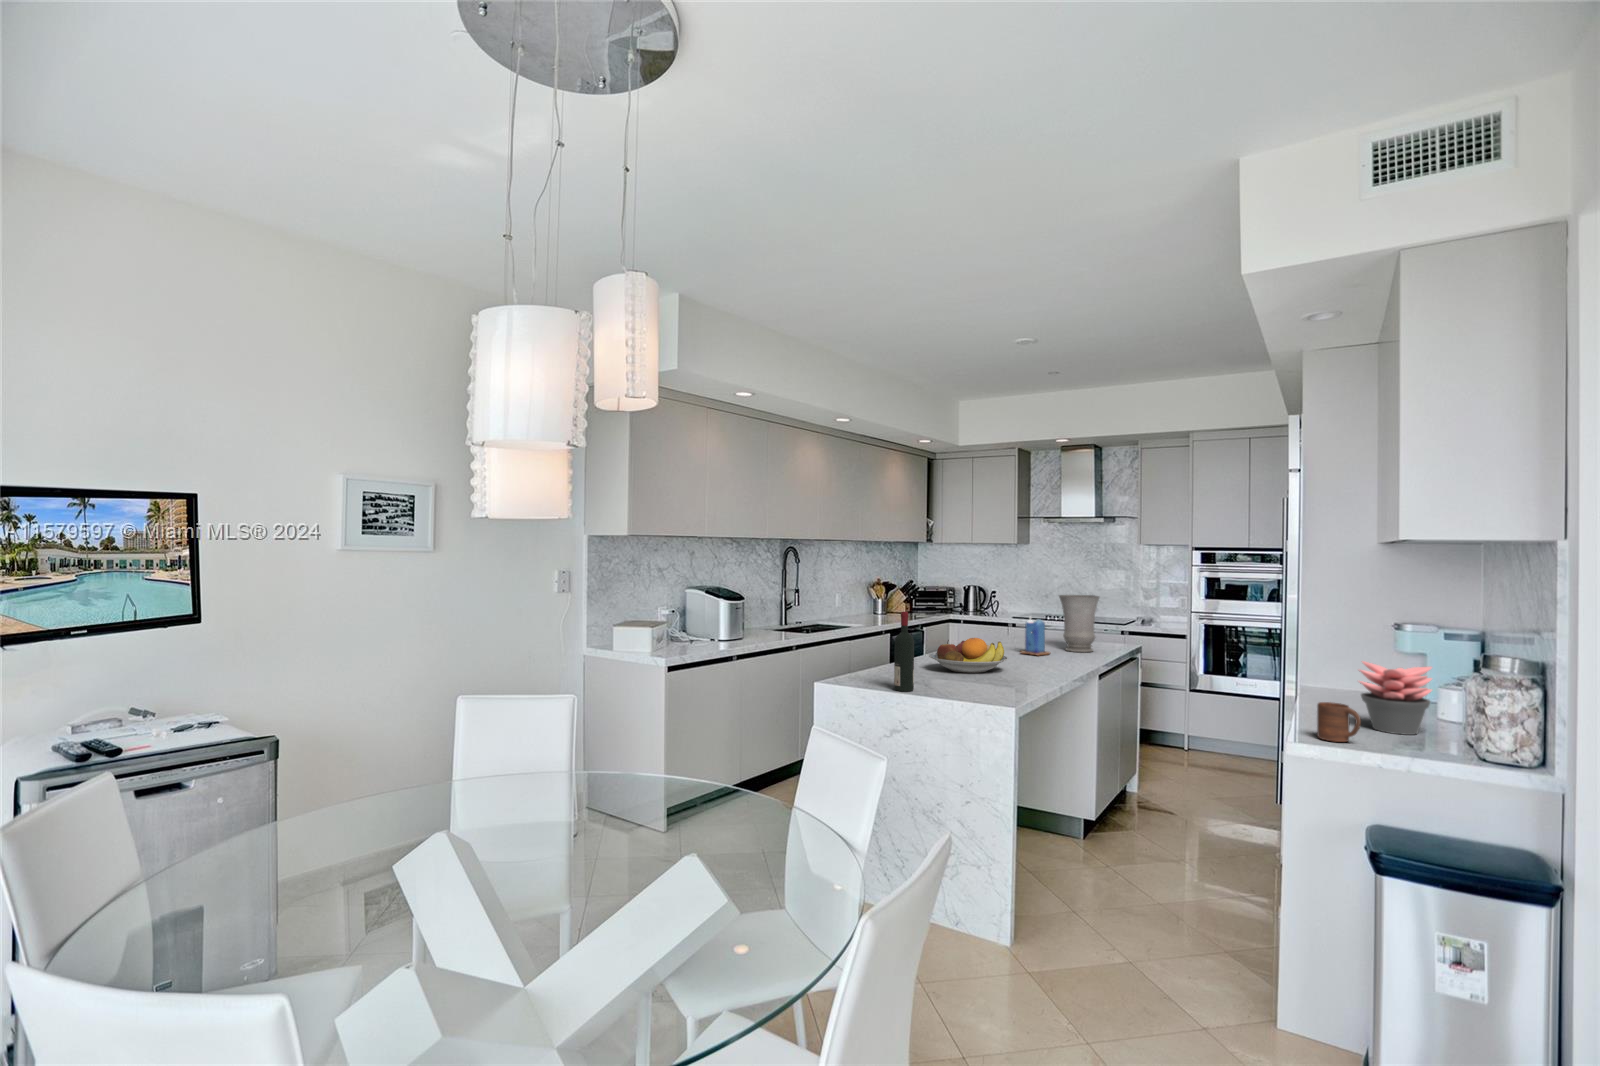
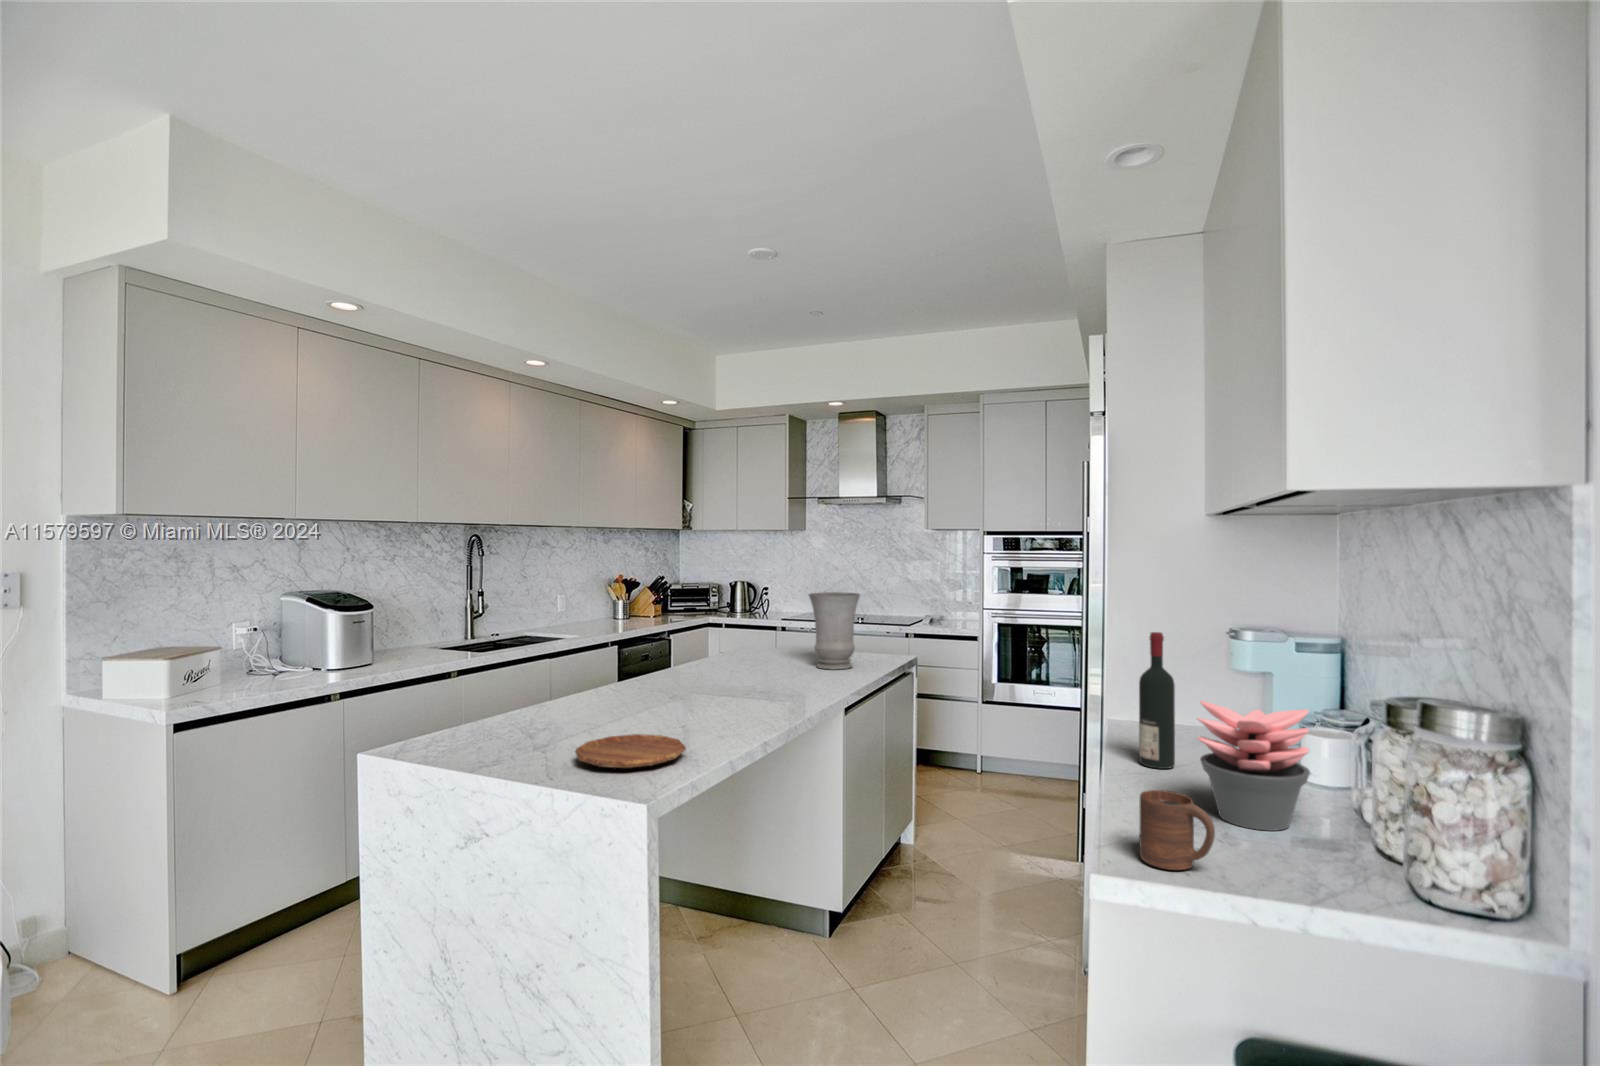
wine bottle: present [894,612,914,692] -> present [1139,632,1175,769]
candle: present [1020,619,1050,656] -> none [751,623,793,679]
fruit bowl: present [929,638,1008,673] -> none [588,664,707,718]
tray: none [952,677,1019,693] -> present [575,734,686,768]

